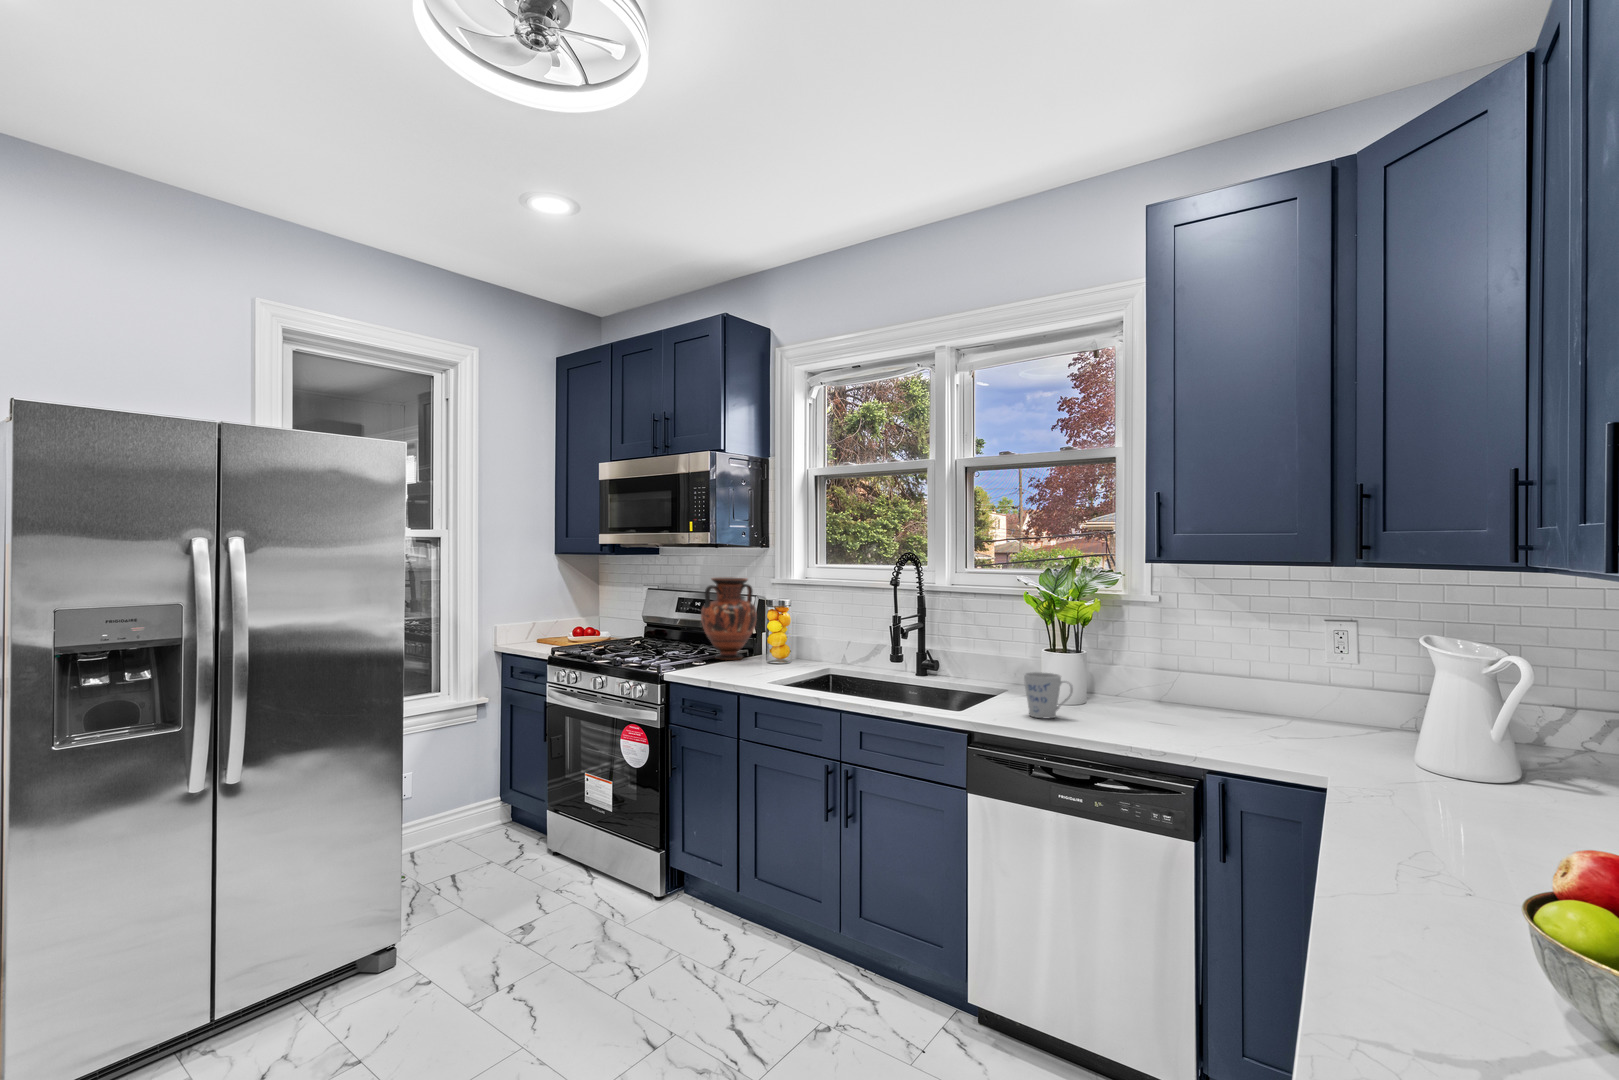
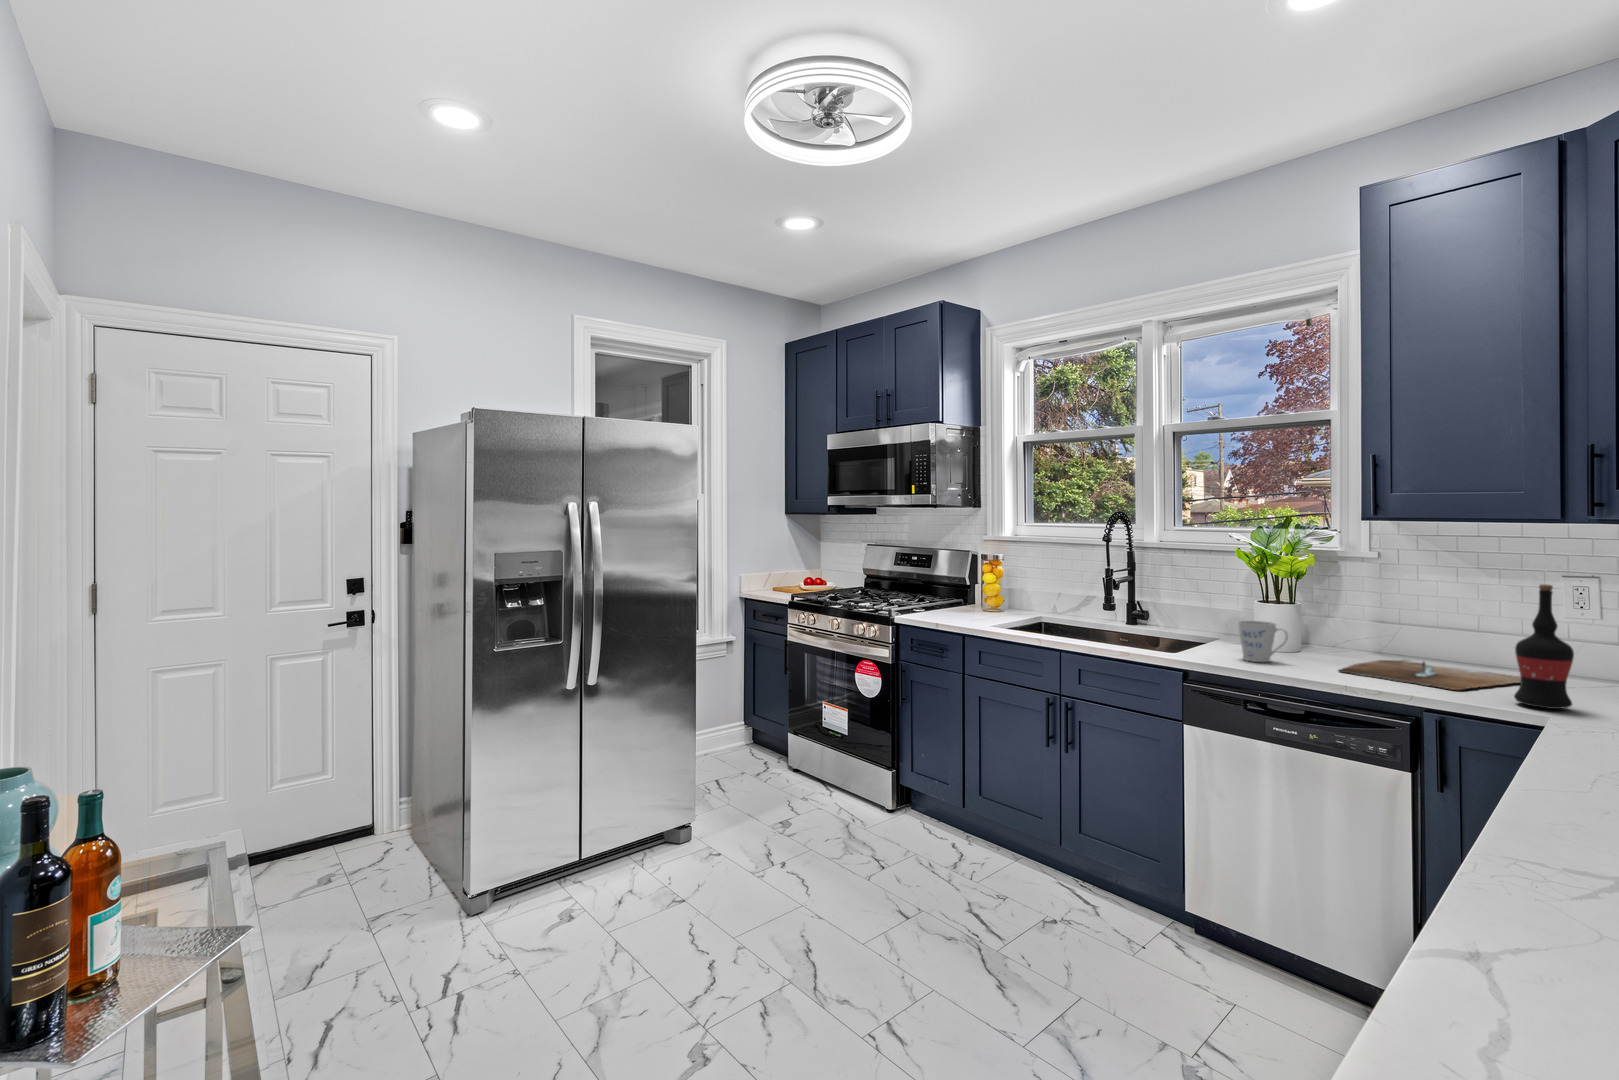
vase: present [701,578,757,660] -> none [920,536,970,609]
wine bottle: none [1288,633,1343,766] -> present [1514,584,1574,709]
cutting board: none [1122,710,1303,746] -> present [1339,660,1521,690]

